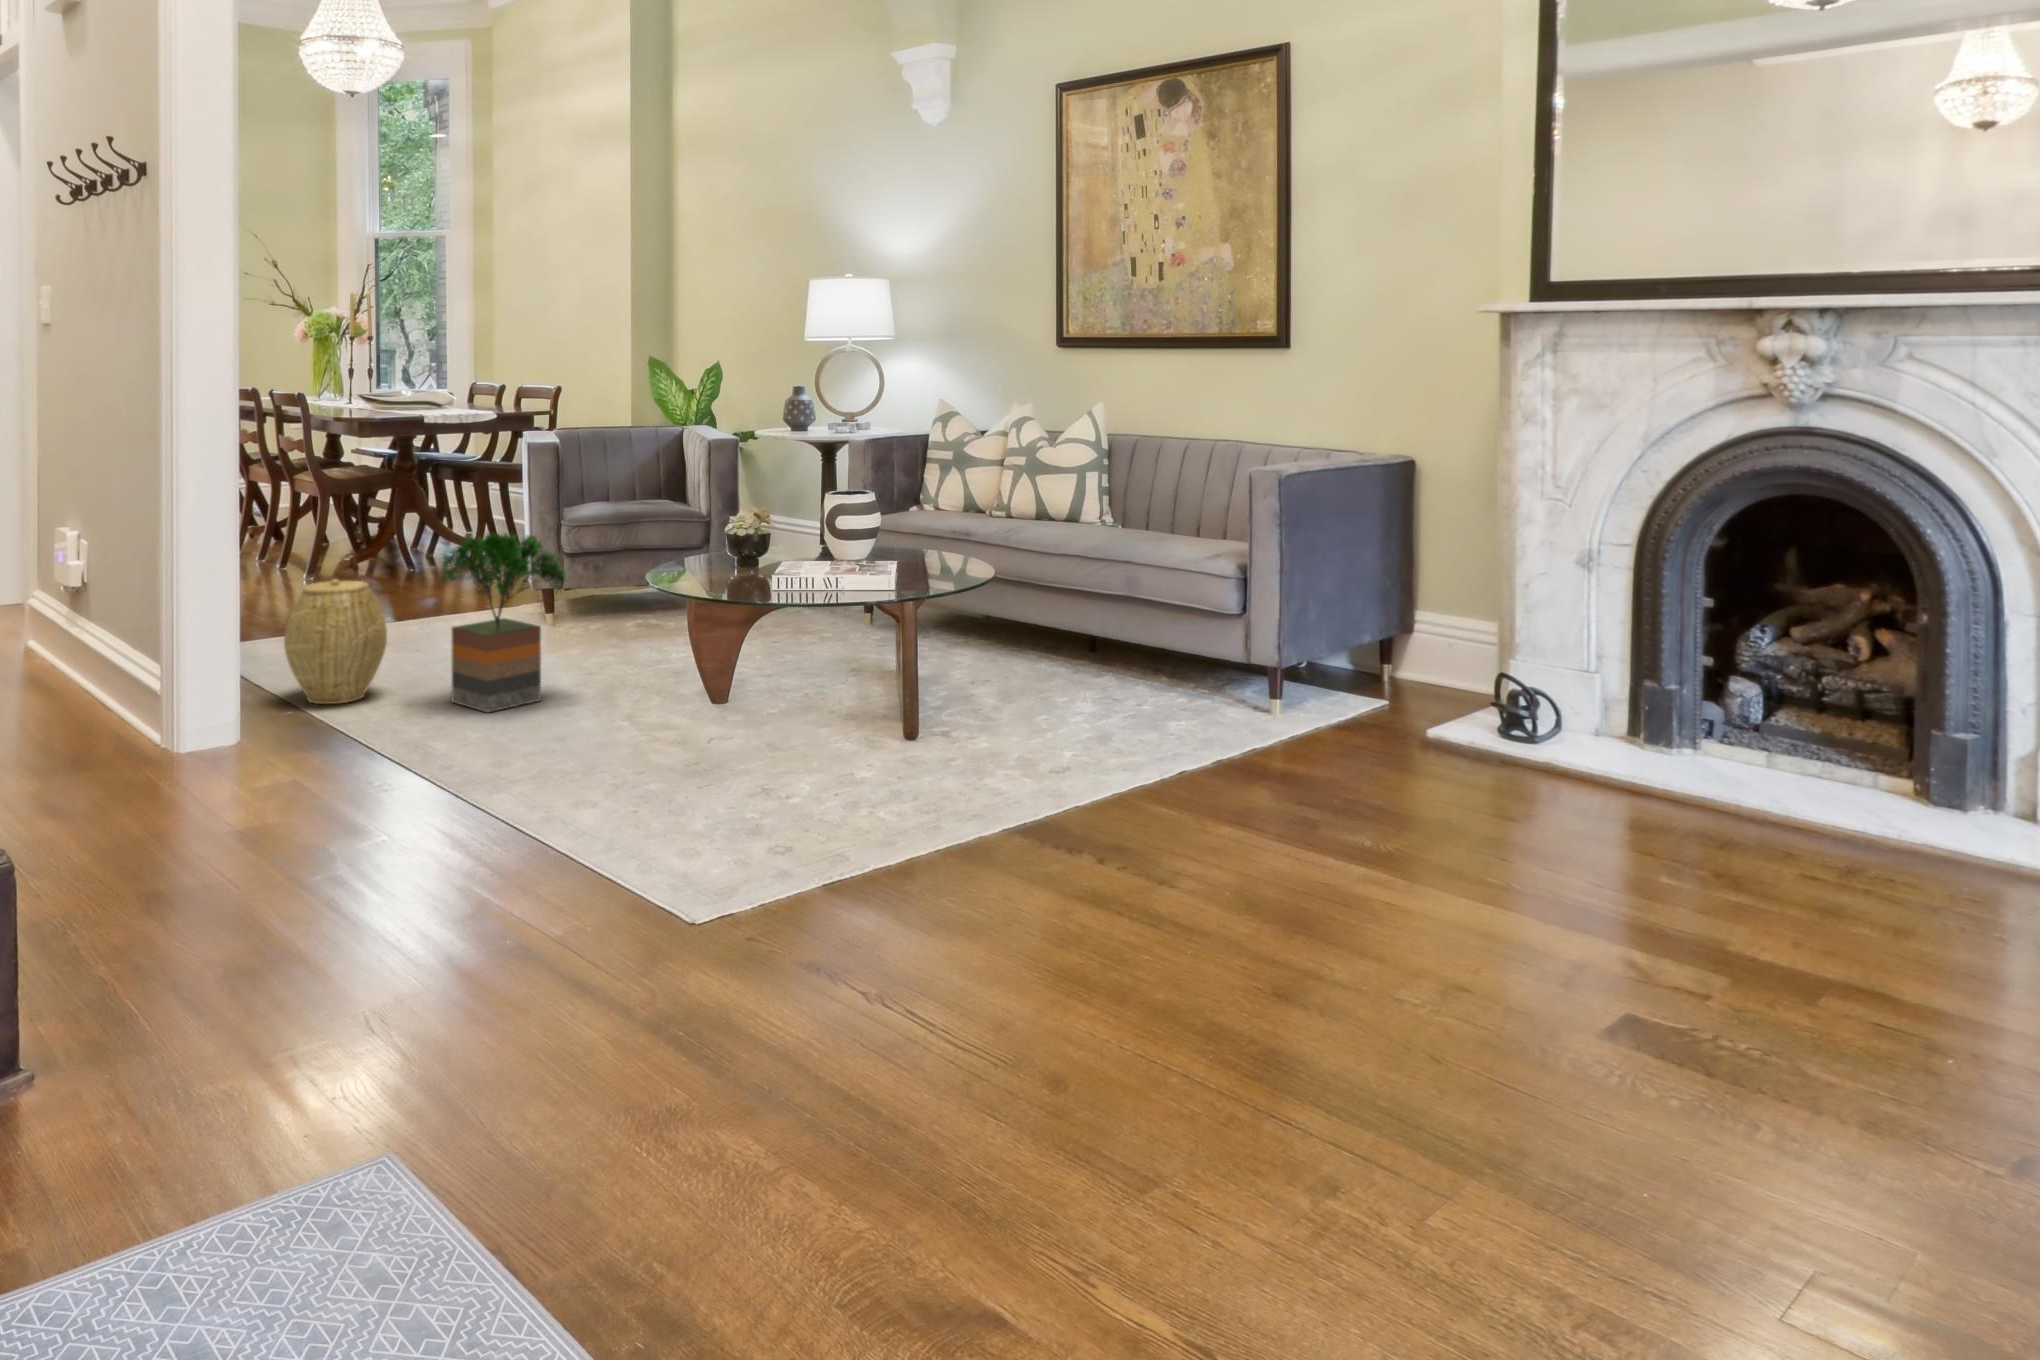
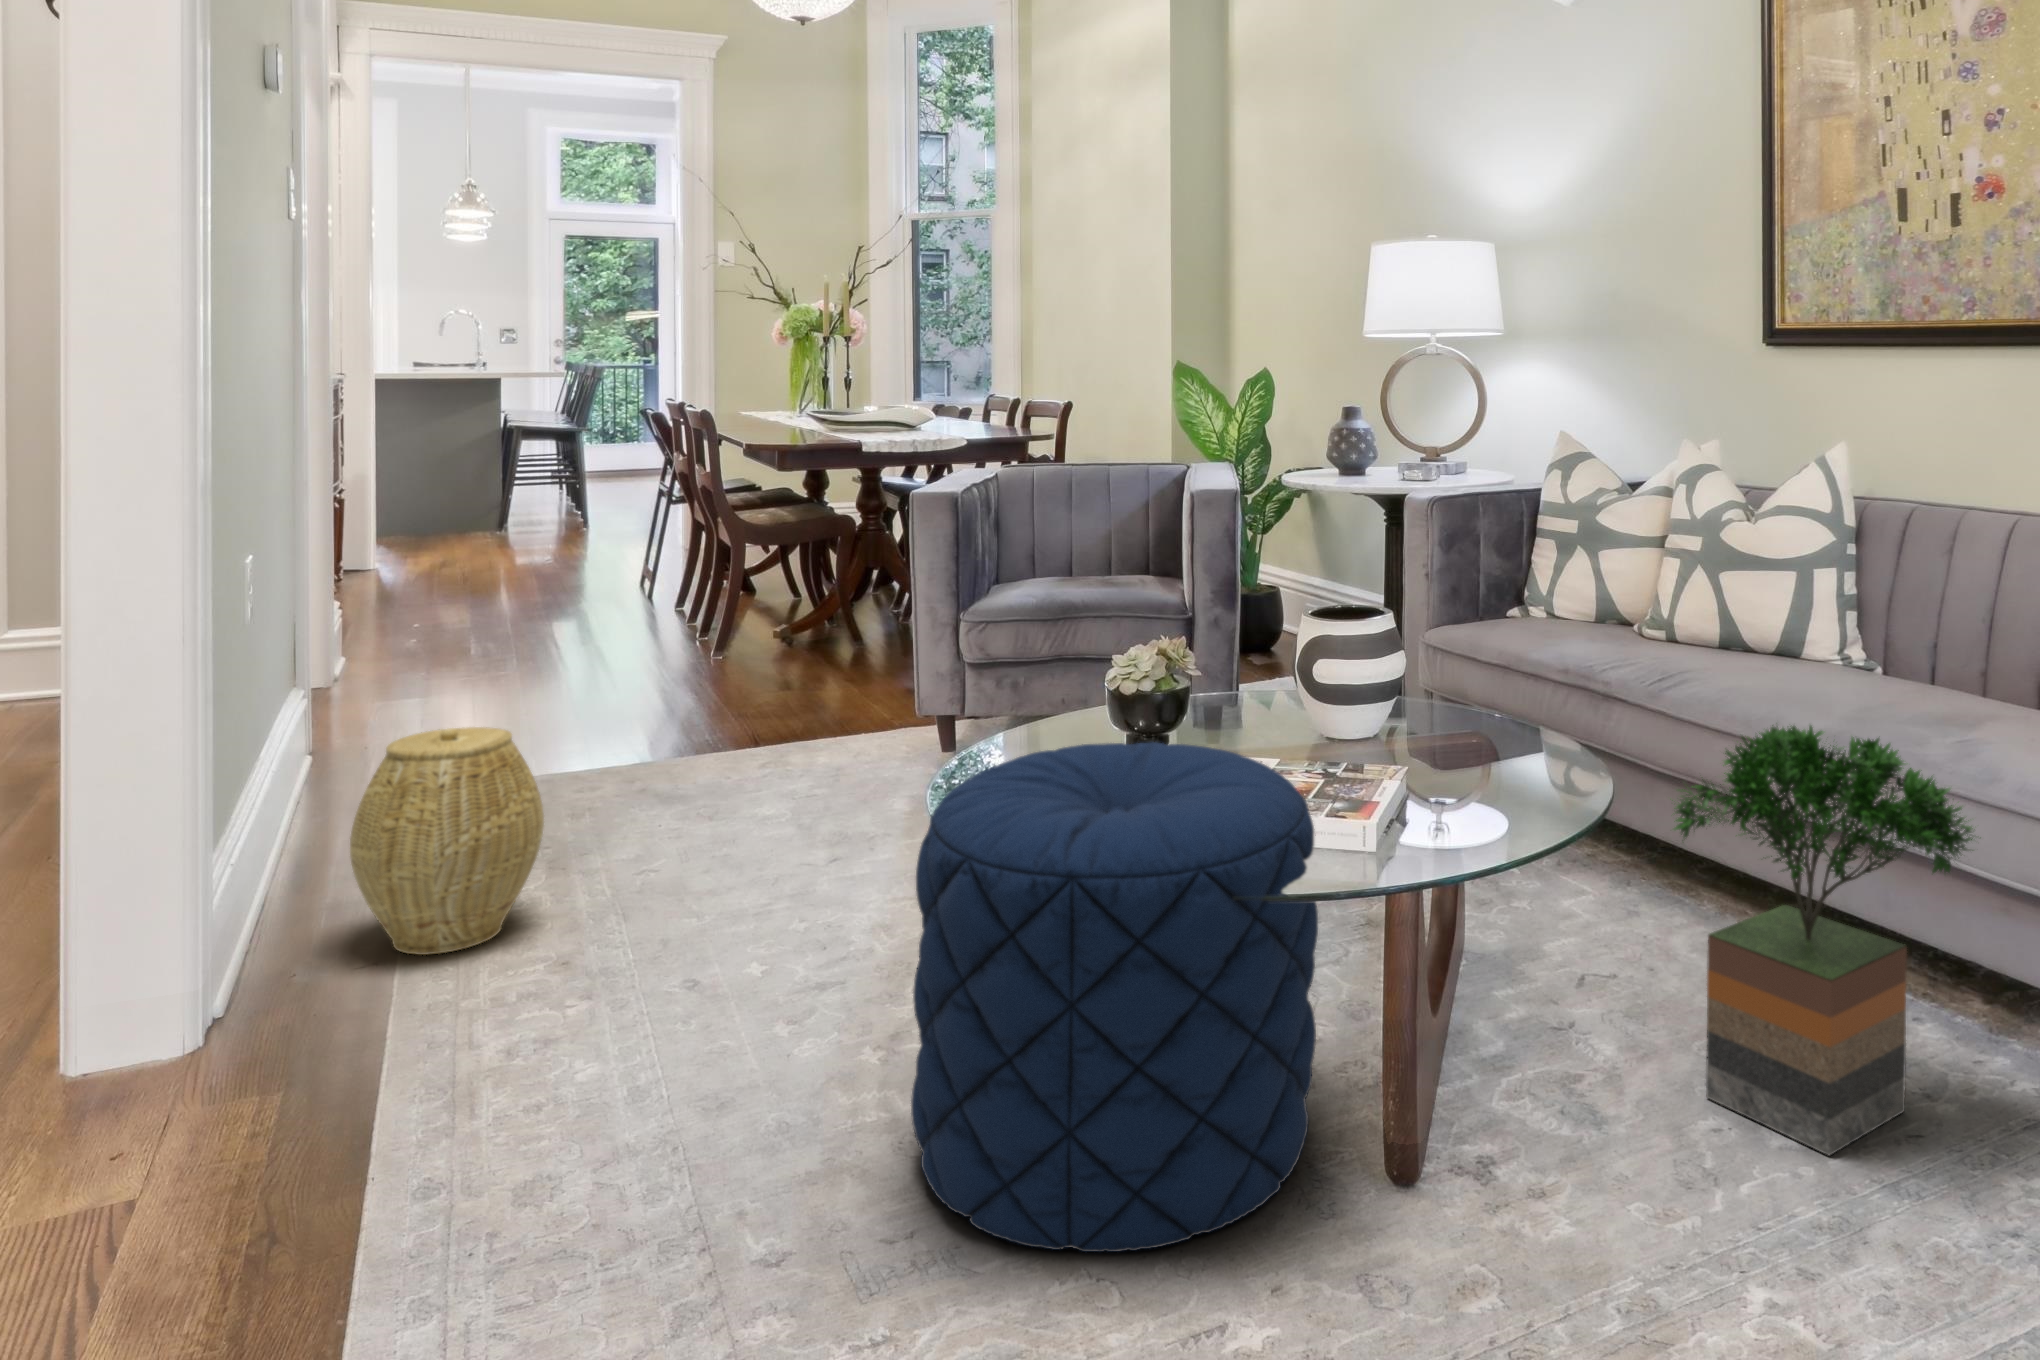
potted tree: present [439,533,568,713] -> present [1672,725,1981,1155]
pouf: none [674,556,860,760] -> present [911,742,1318,1252]

